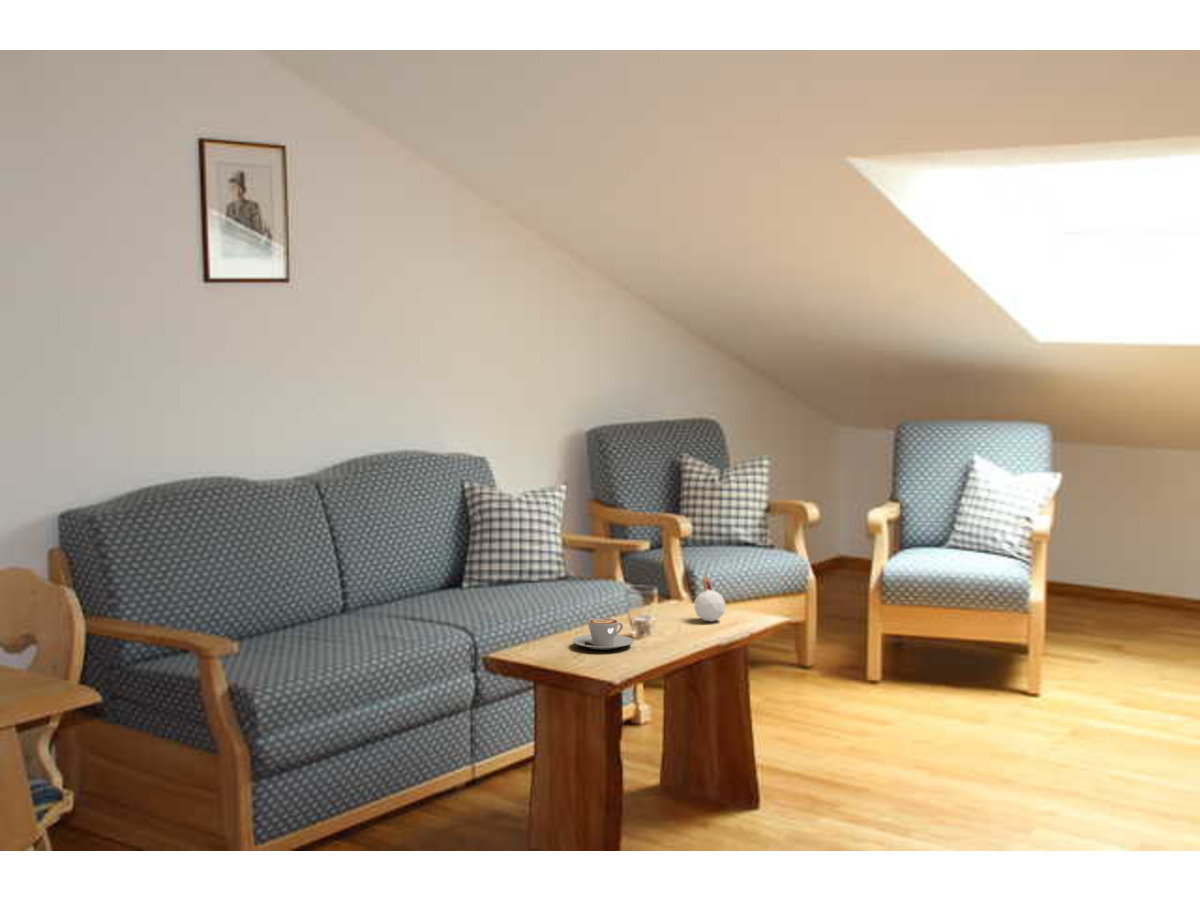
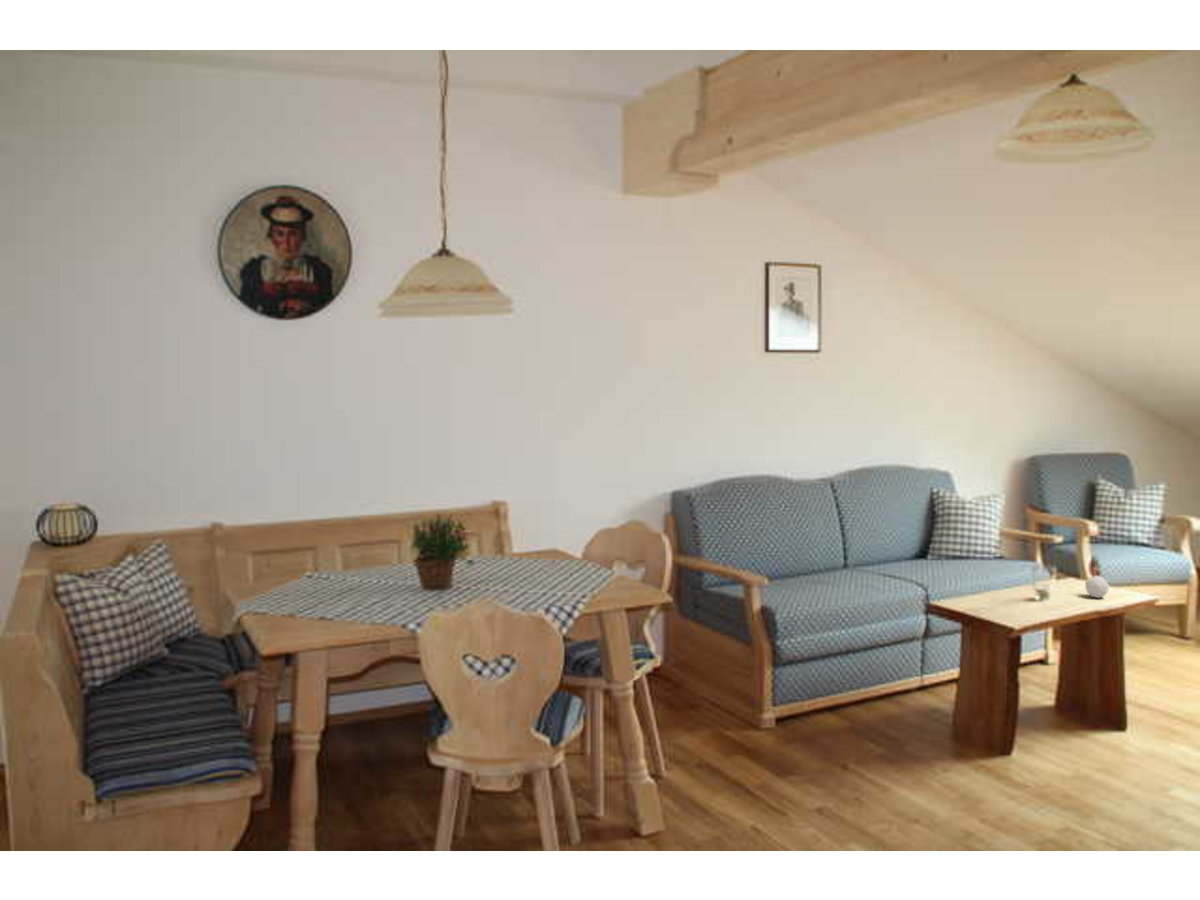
coffee cup: present [573,619,633,650] -> none [993,588,1036,609]

